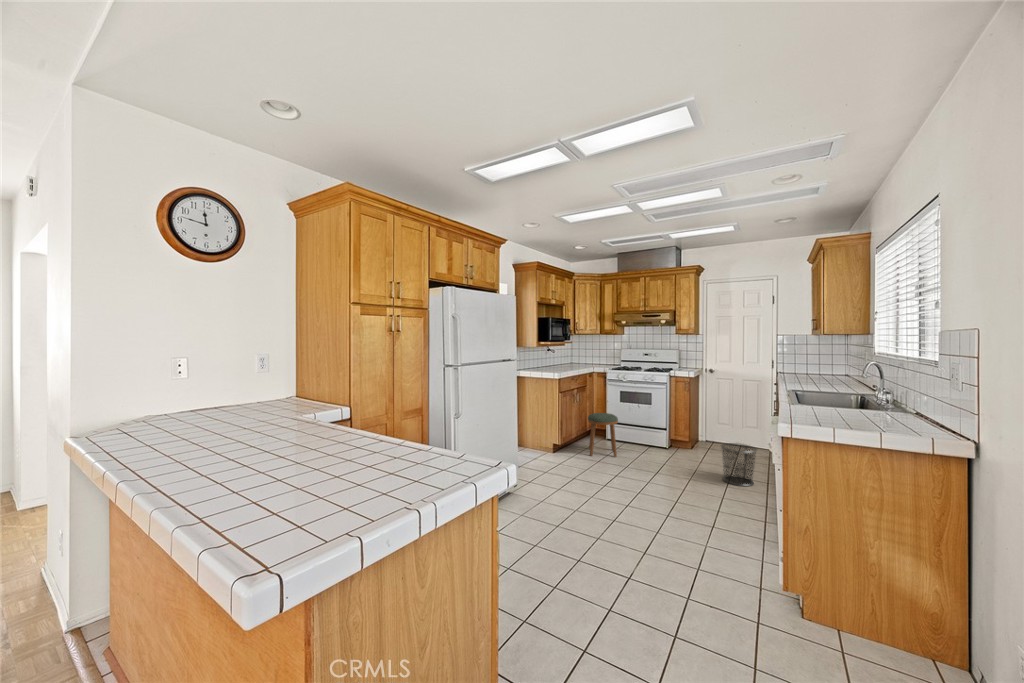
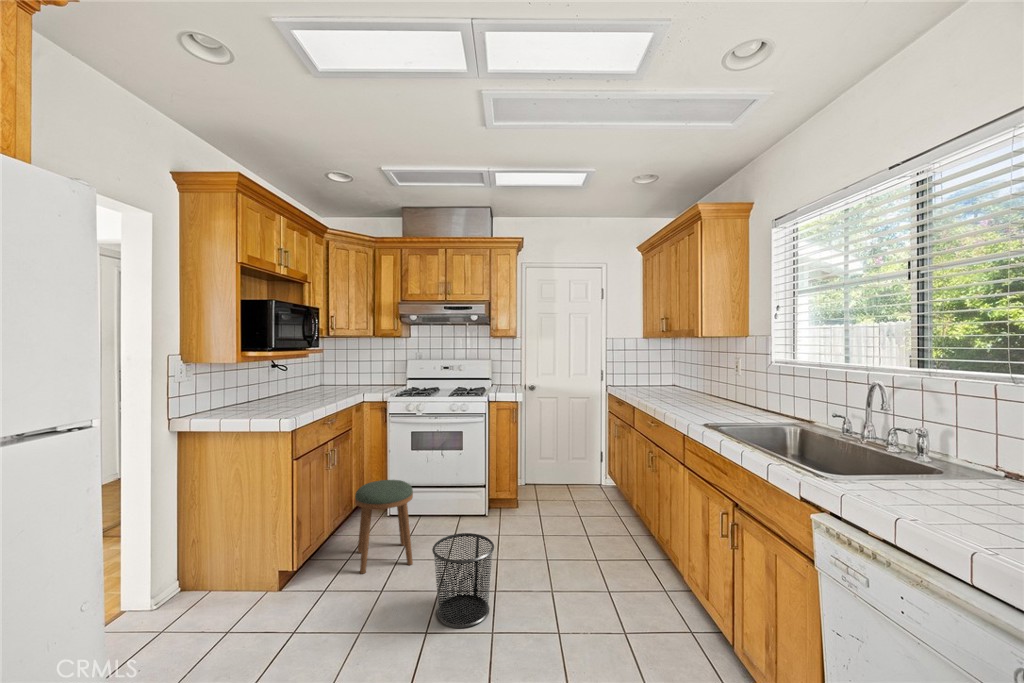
waste bin: present [721,443,757,486] -> present [432,533,494,628]

